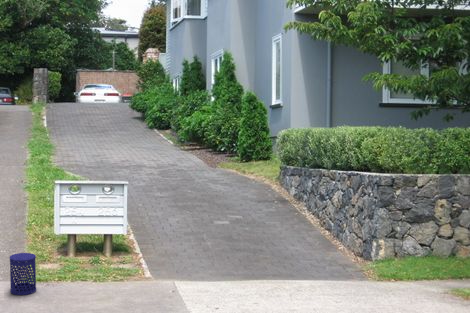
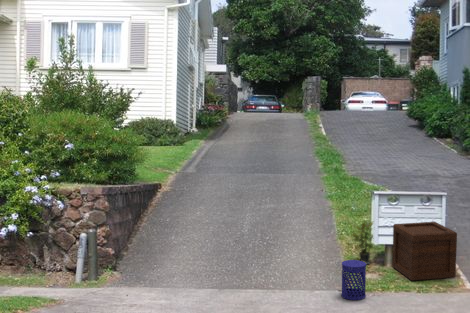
potted plant: none [31,210,57,257] -> present [352,221,373,264]
wooden crate: none [74,210,135,271] -> present [392,222,457,281]

